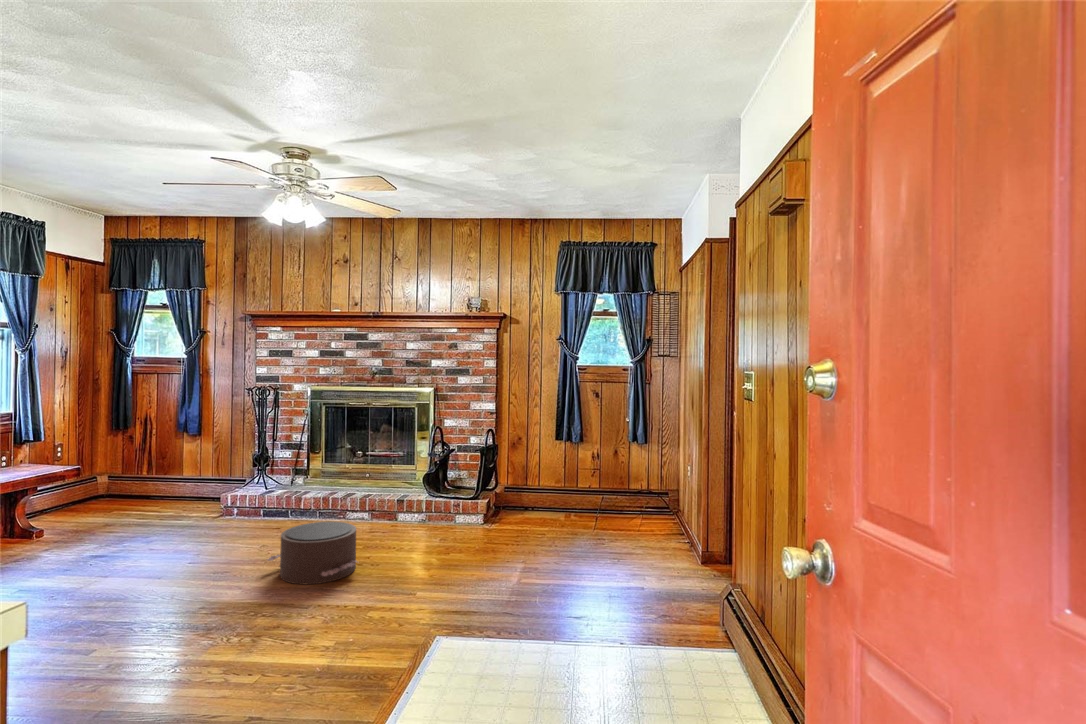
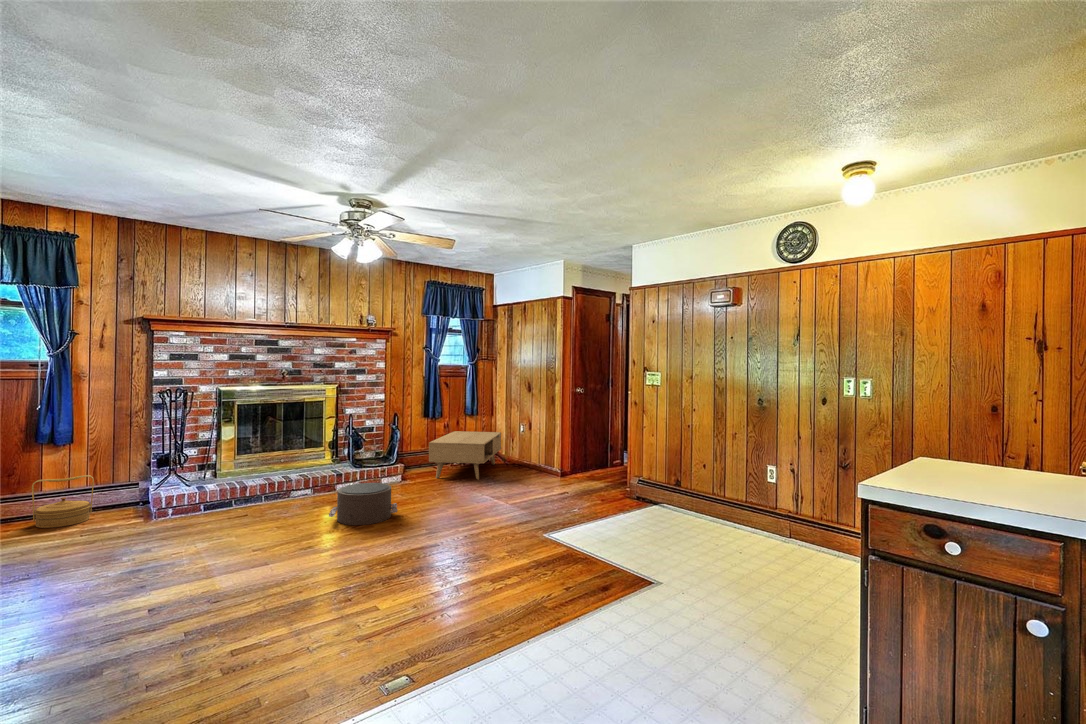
coffee table: none [514,463,662,547] -> present [429,431,501,479]
basket: none [157,464,202,510] -> present [32,475,94,528]

